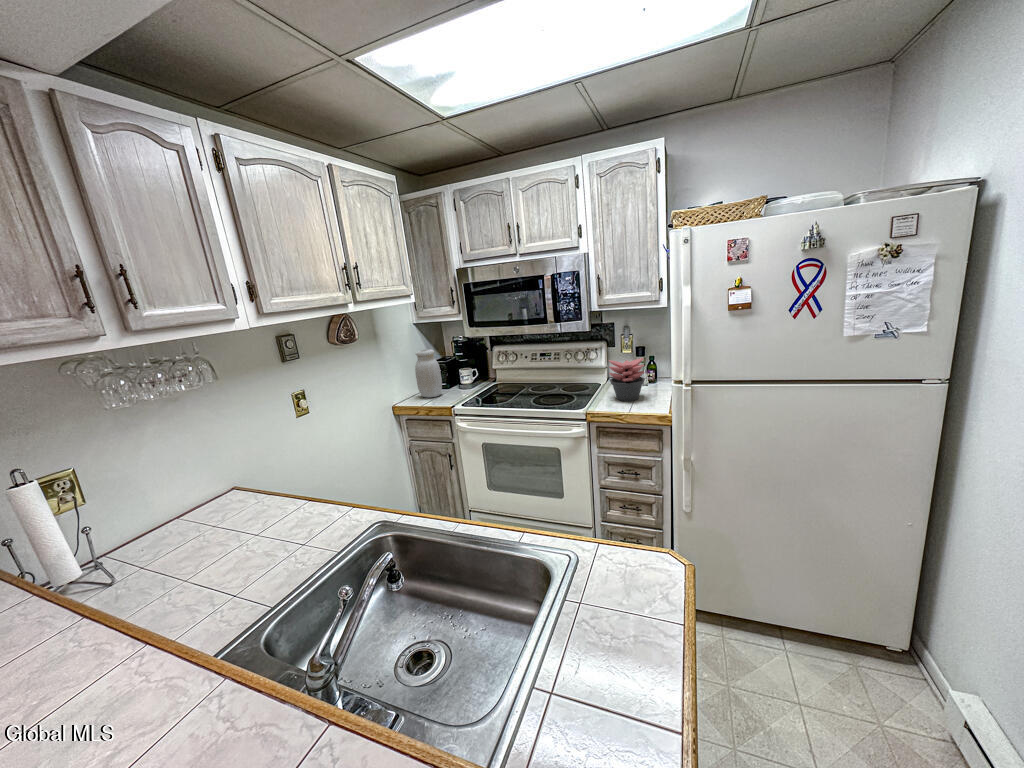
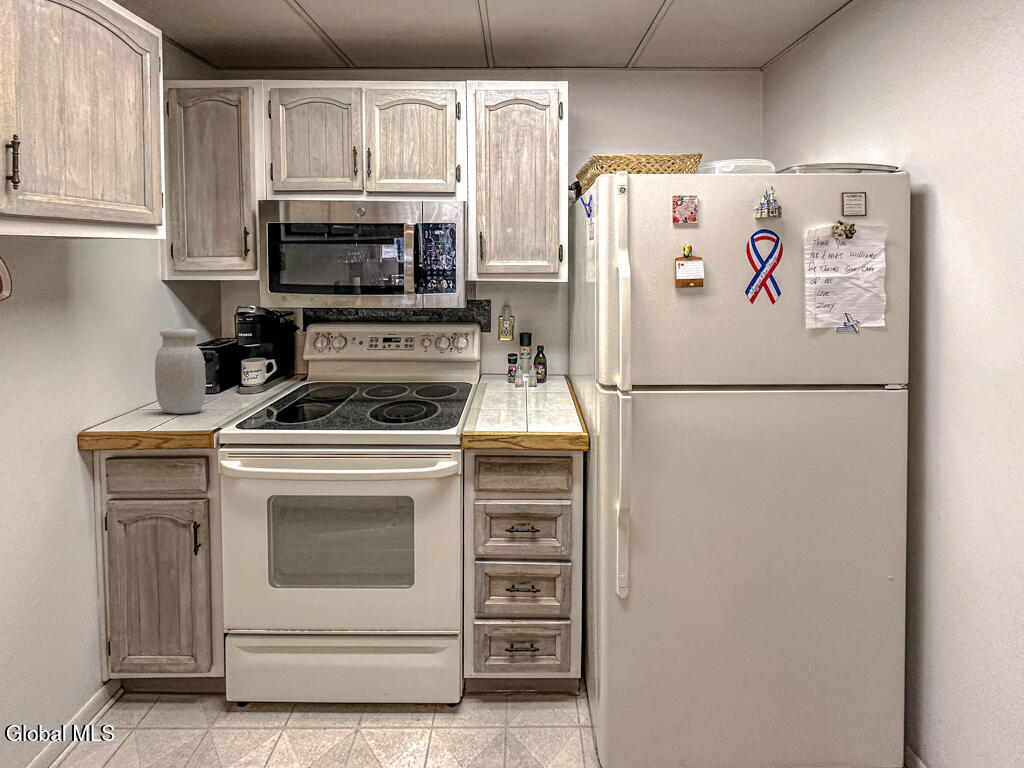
succulent plant: present [608,358,645,401] -> none [496,364,549,425]

